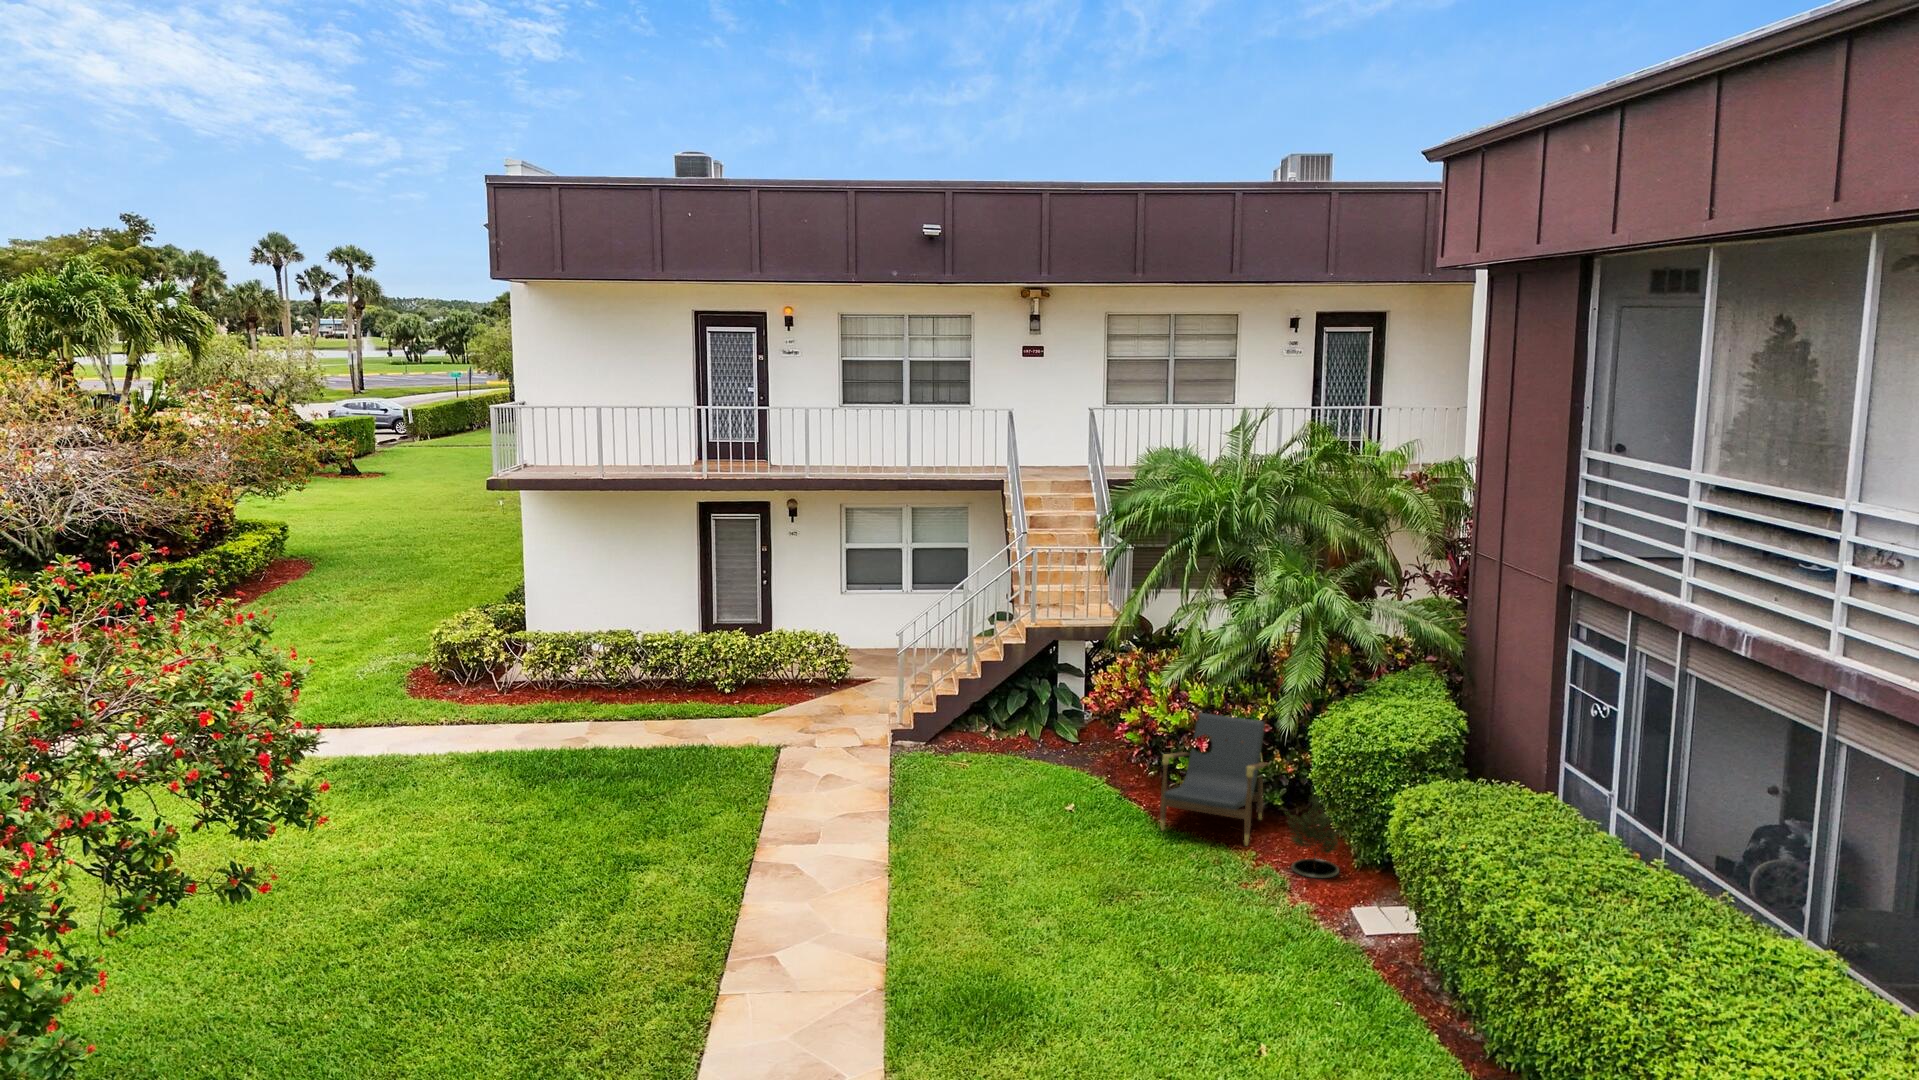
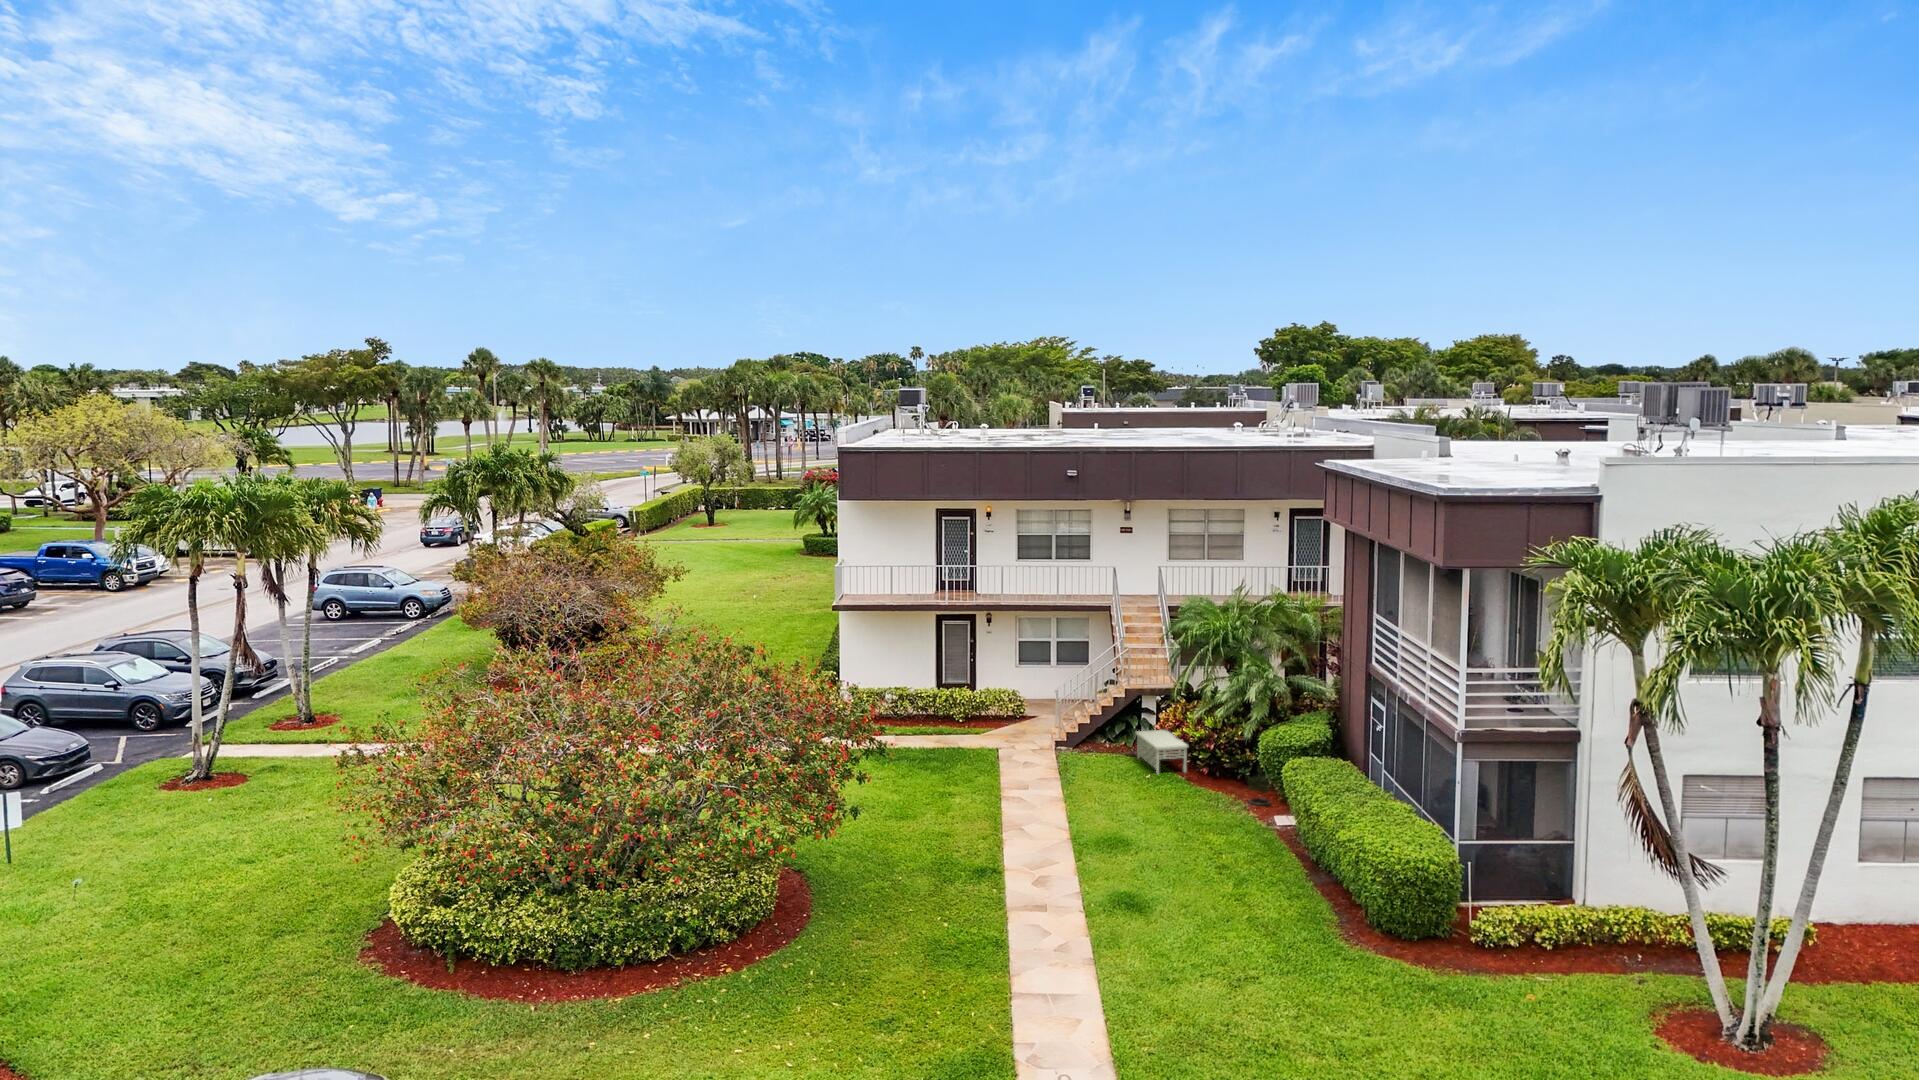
storage bench: none [1046,707,1154,801] -> present [1136,730,1188,774]
lounge chair: present [1160,713,1265,846] -> none [1191,732,1241,793]

